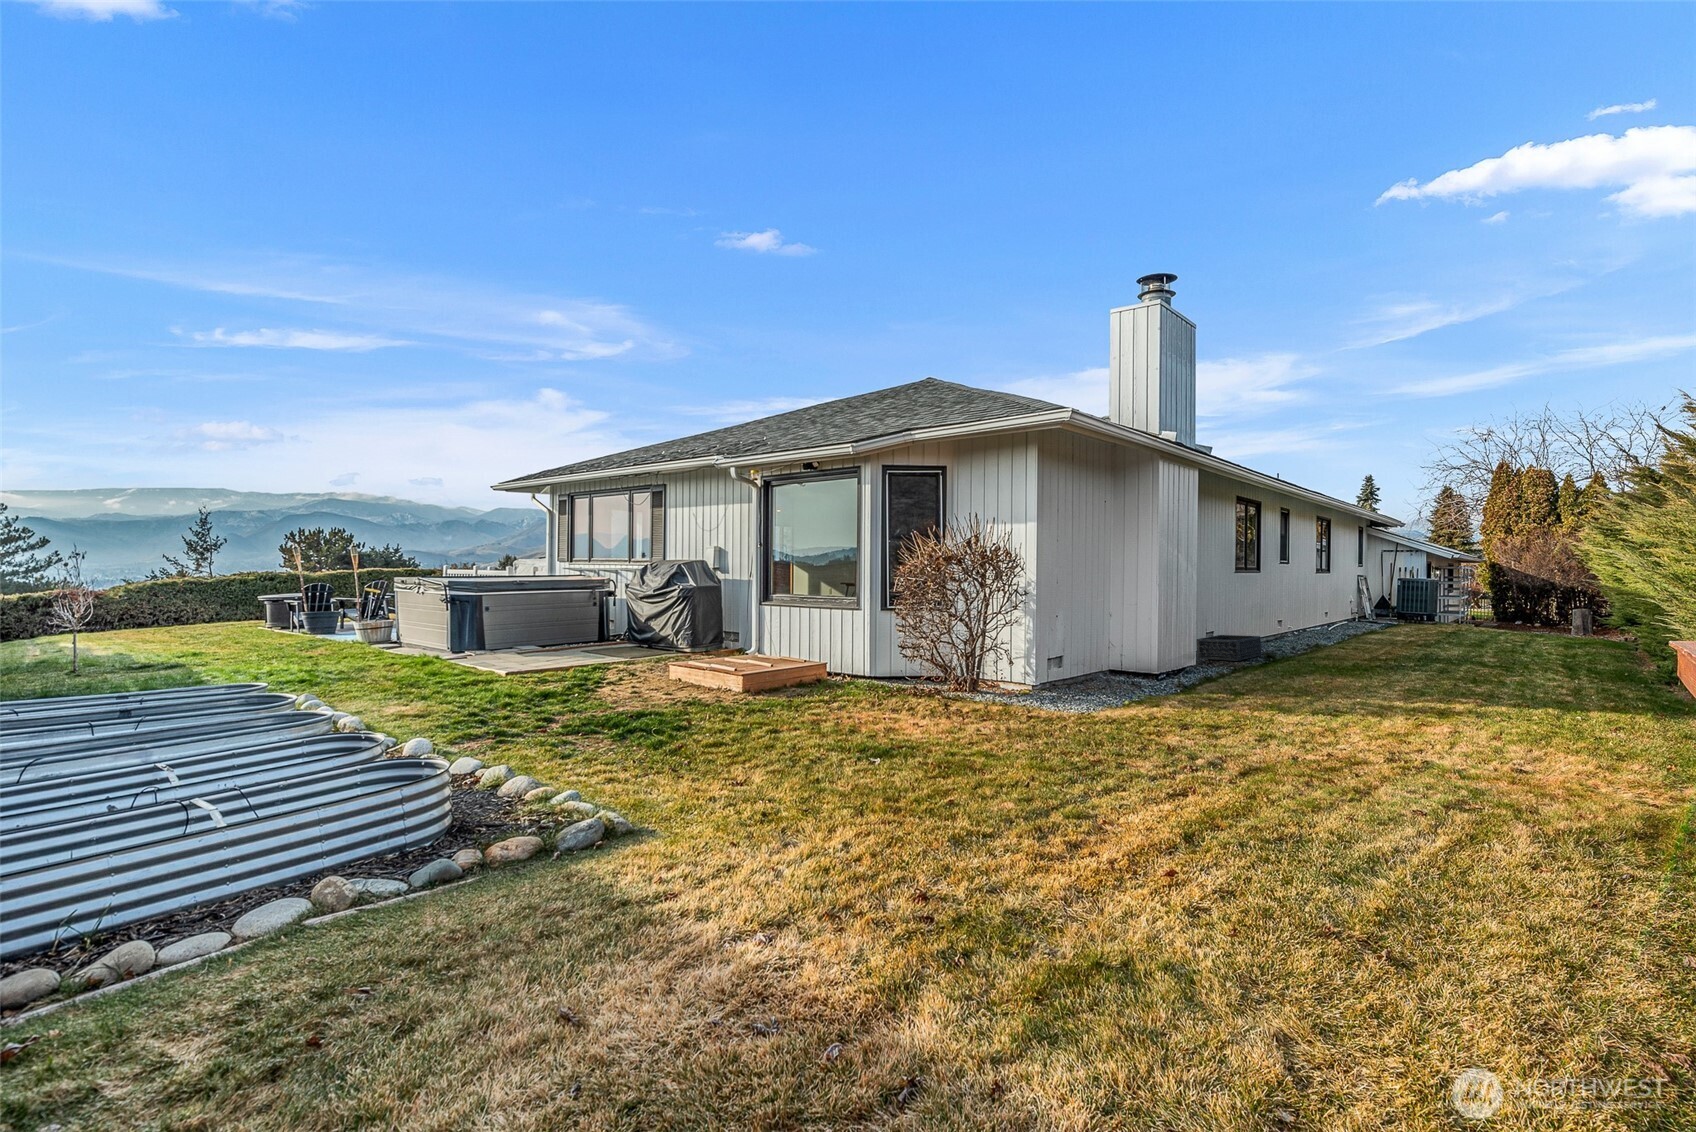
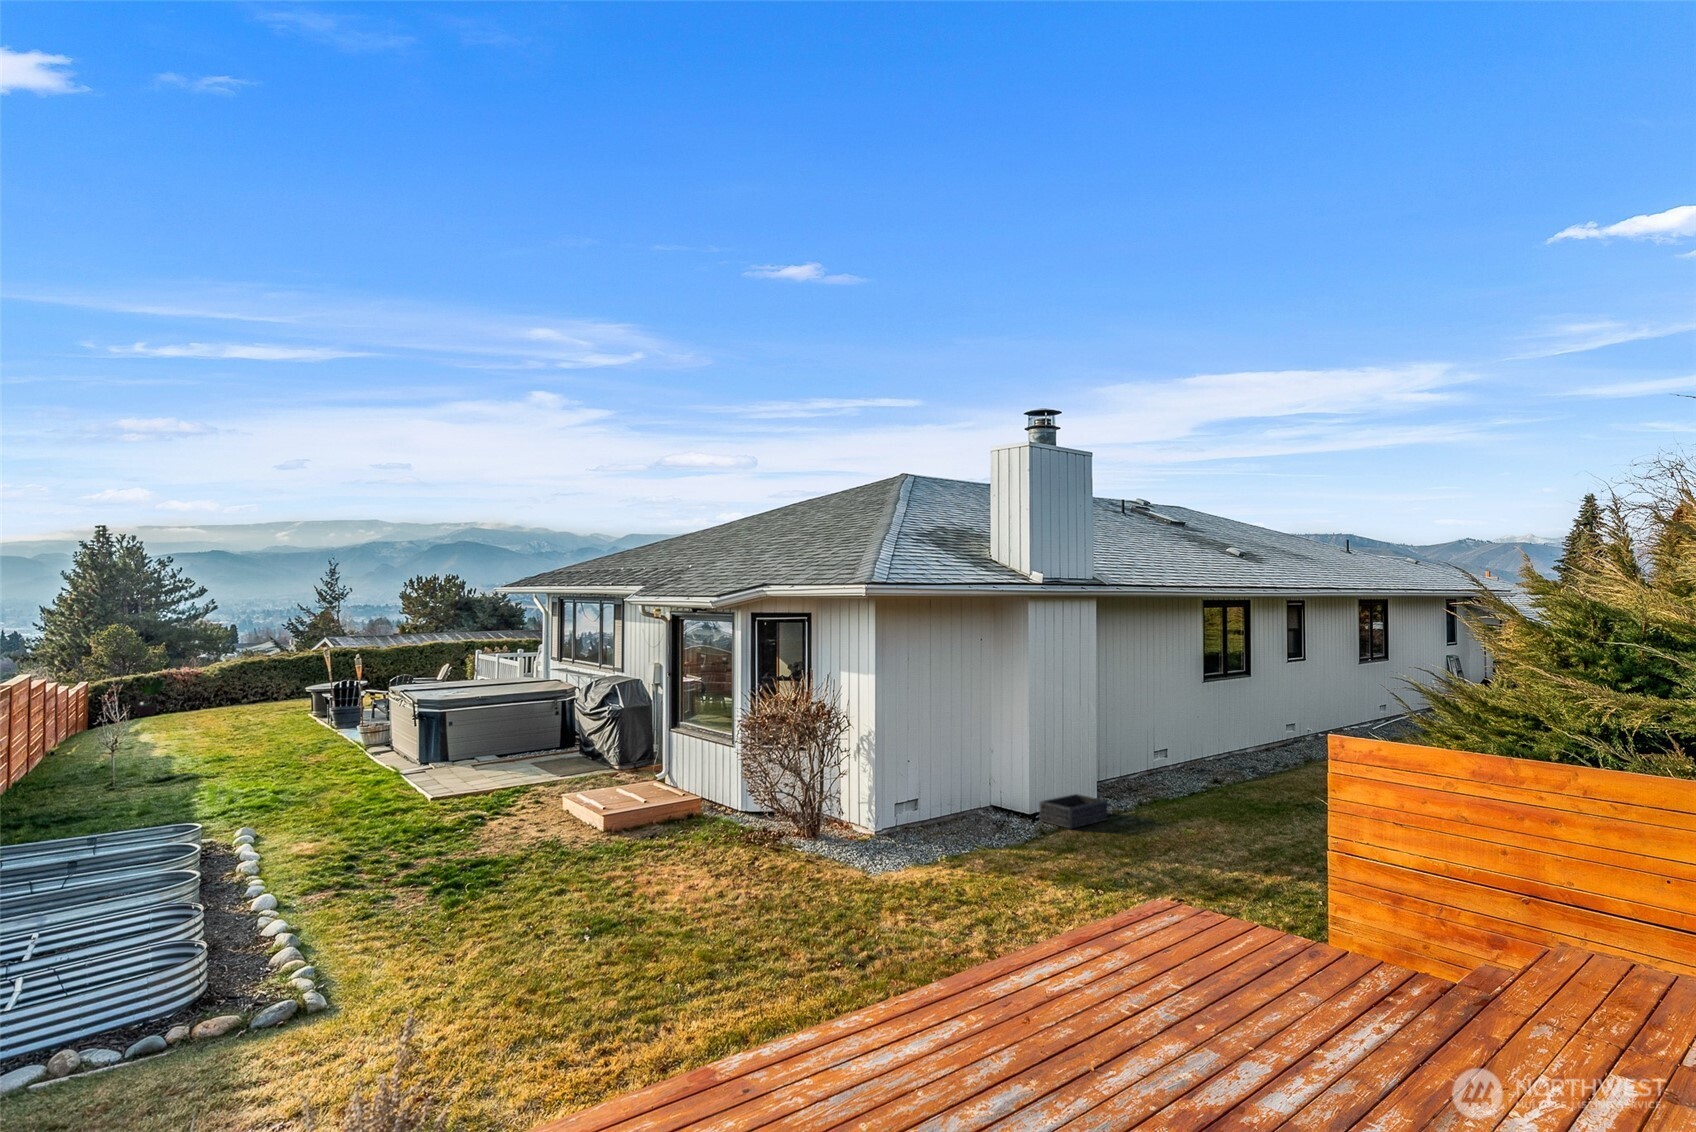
potted tree: none [21,604,59,649] -> present [135,682,165,716]

